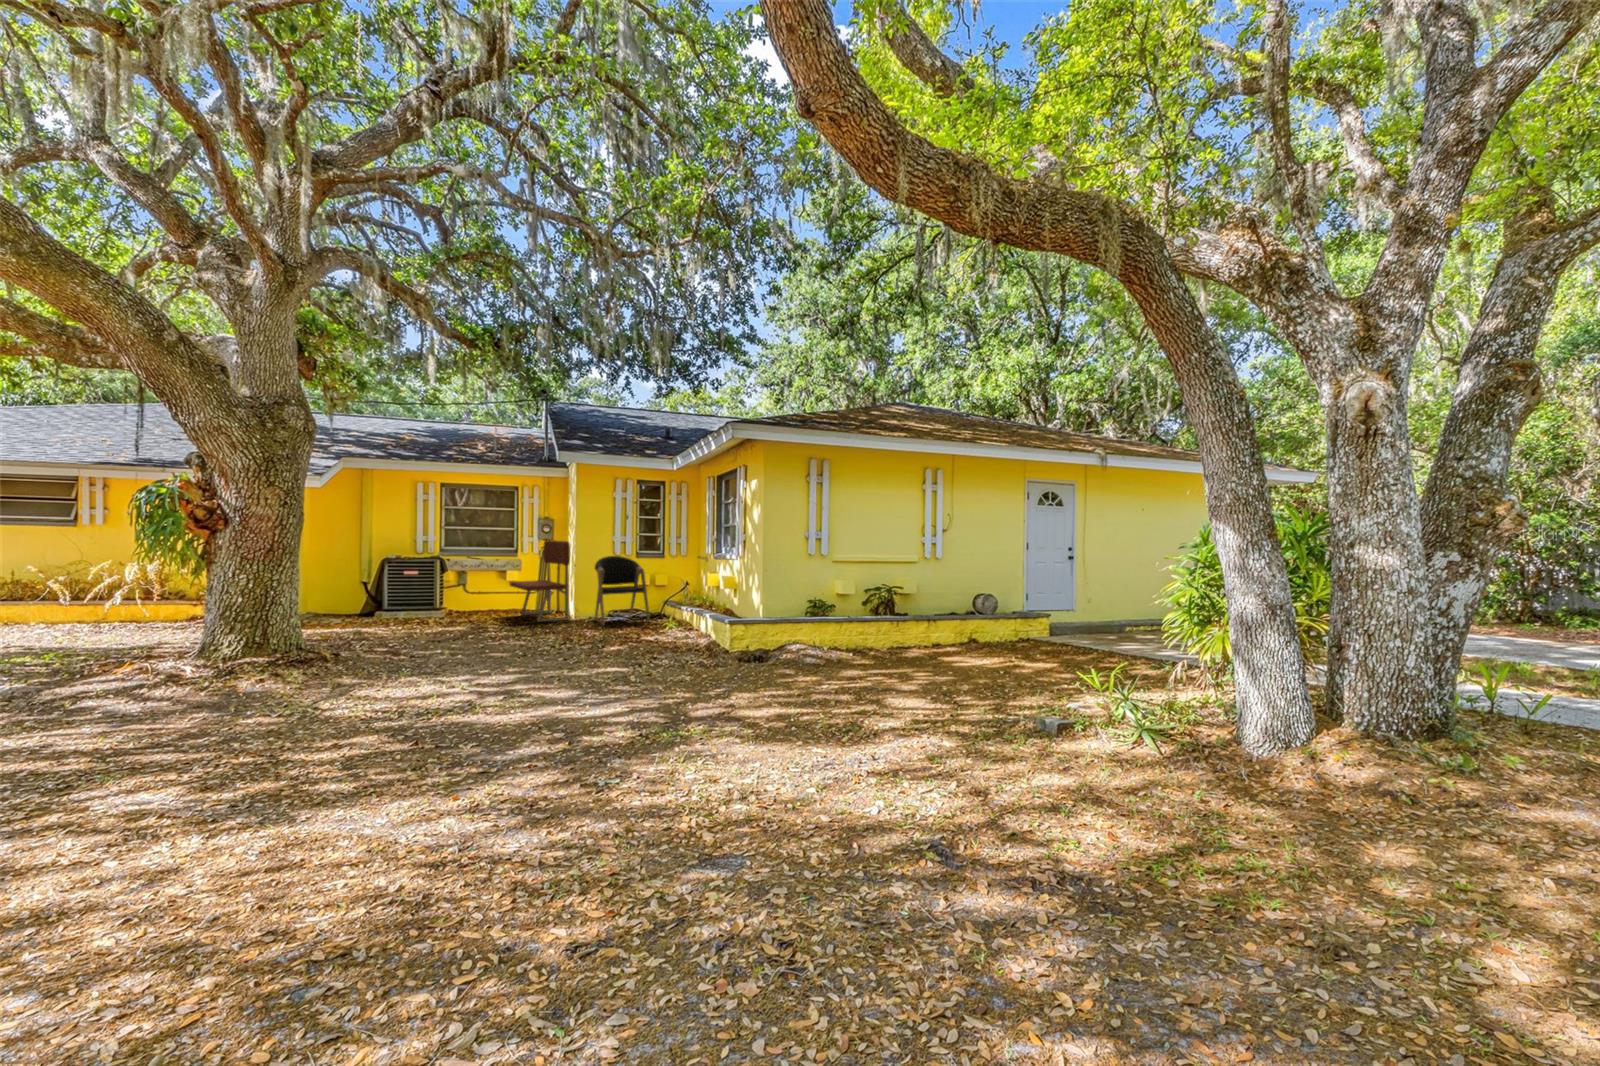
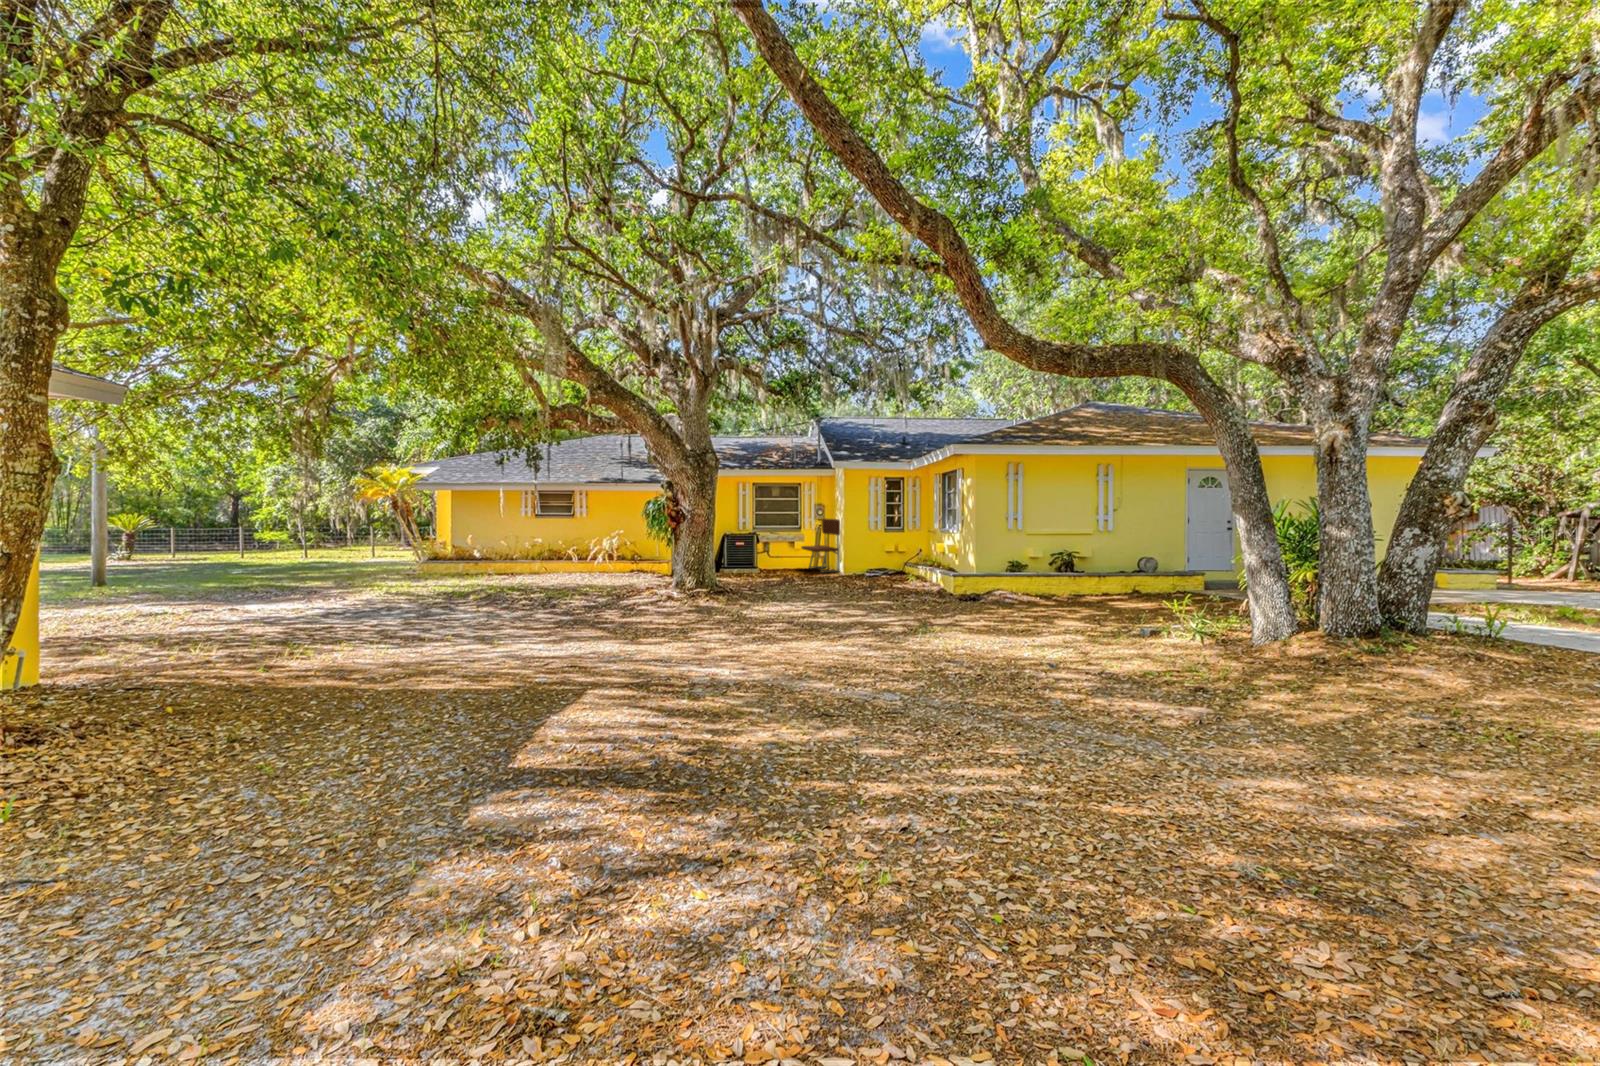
chair: present [594,556,650,625] -> none [856,529,894,576]

